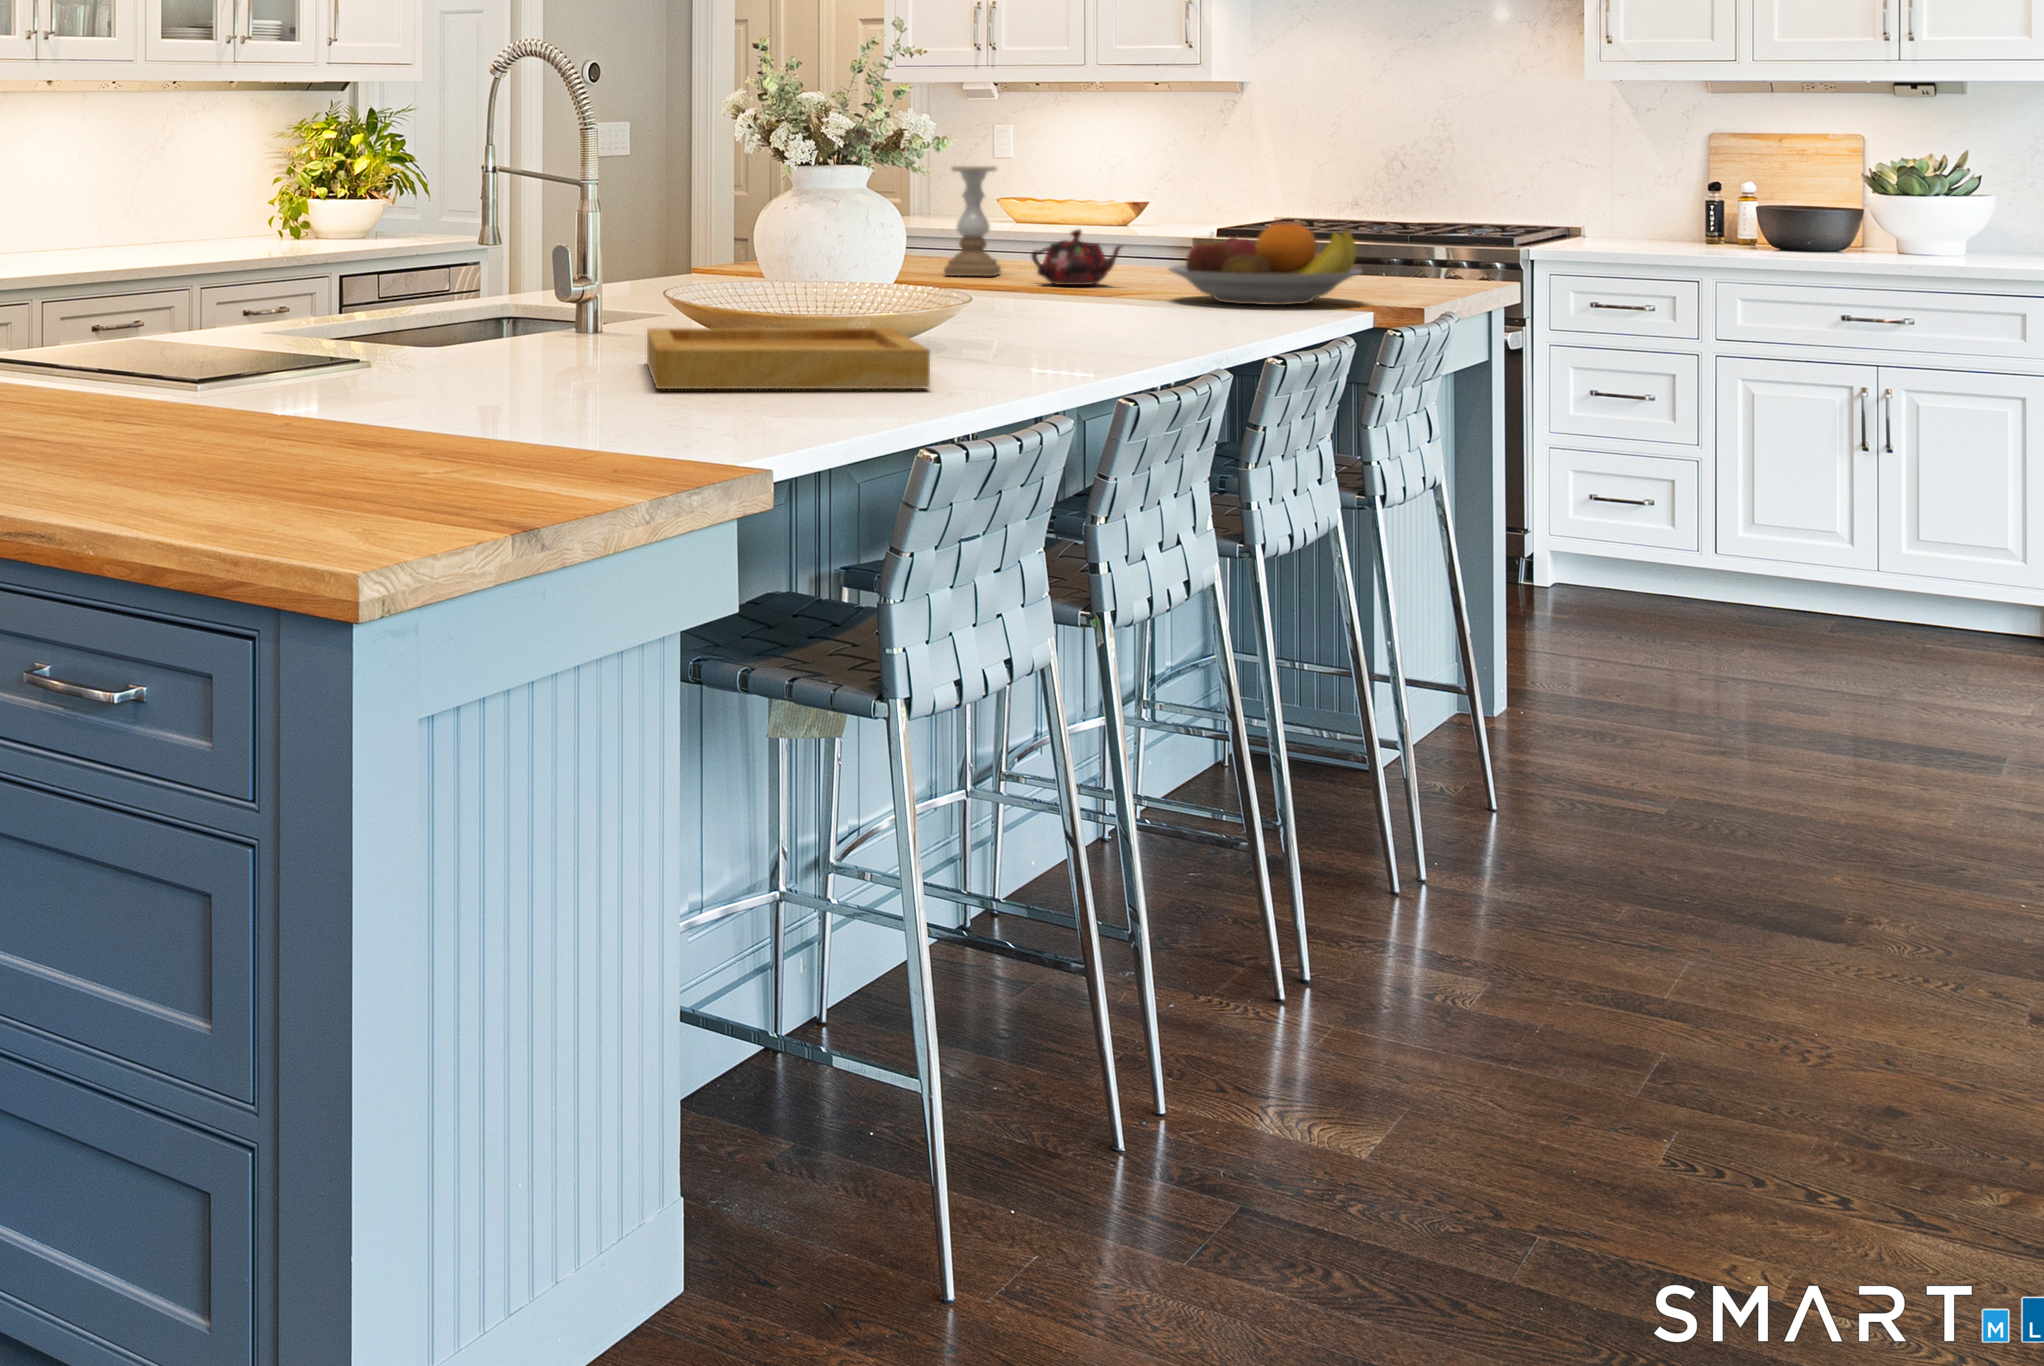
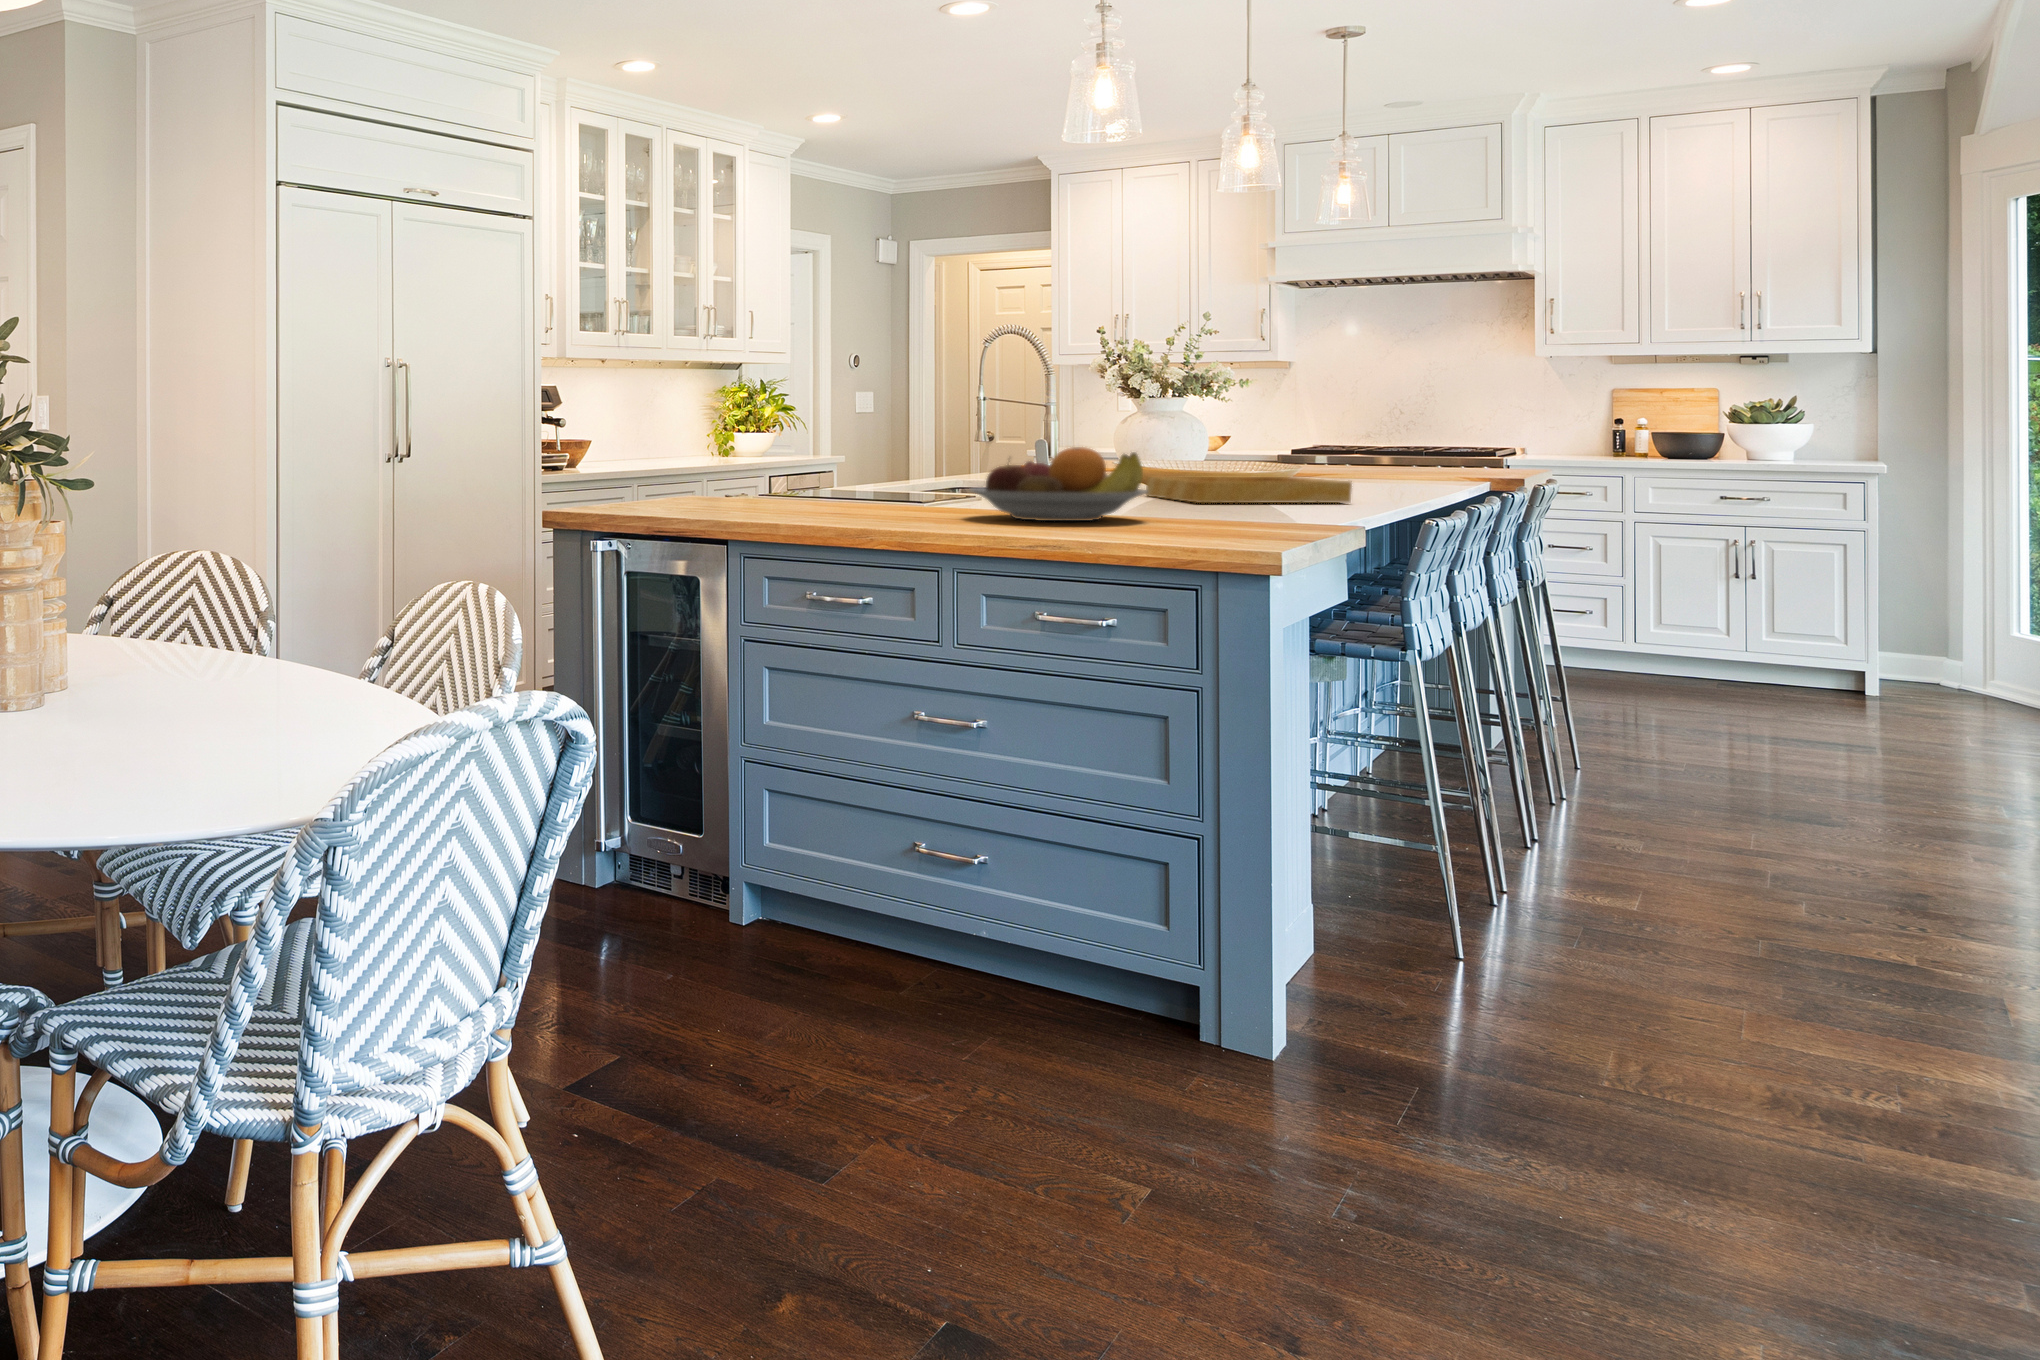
candle holder: present [944,166,1001,276] -> none [1179,404,1213,468]
fruit bowl: present [1169,223,1361,305] -> present [971,447,1148,521]
teapot: present [1031,230,1122,285] -> none [1245,438,1310,471]

